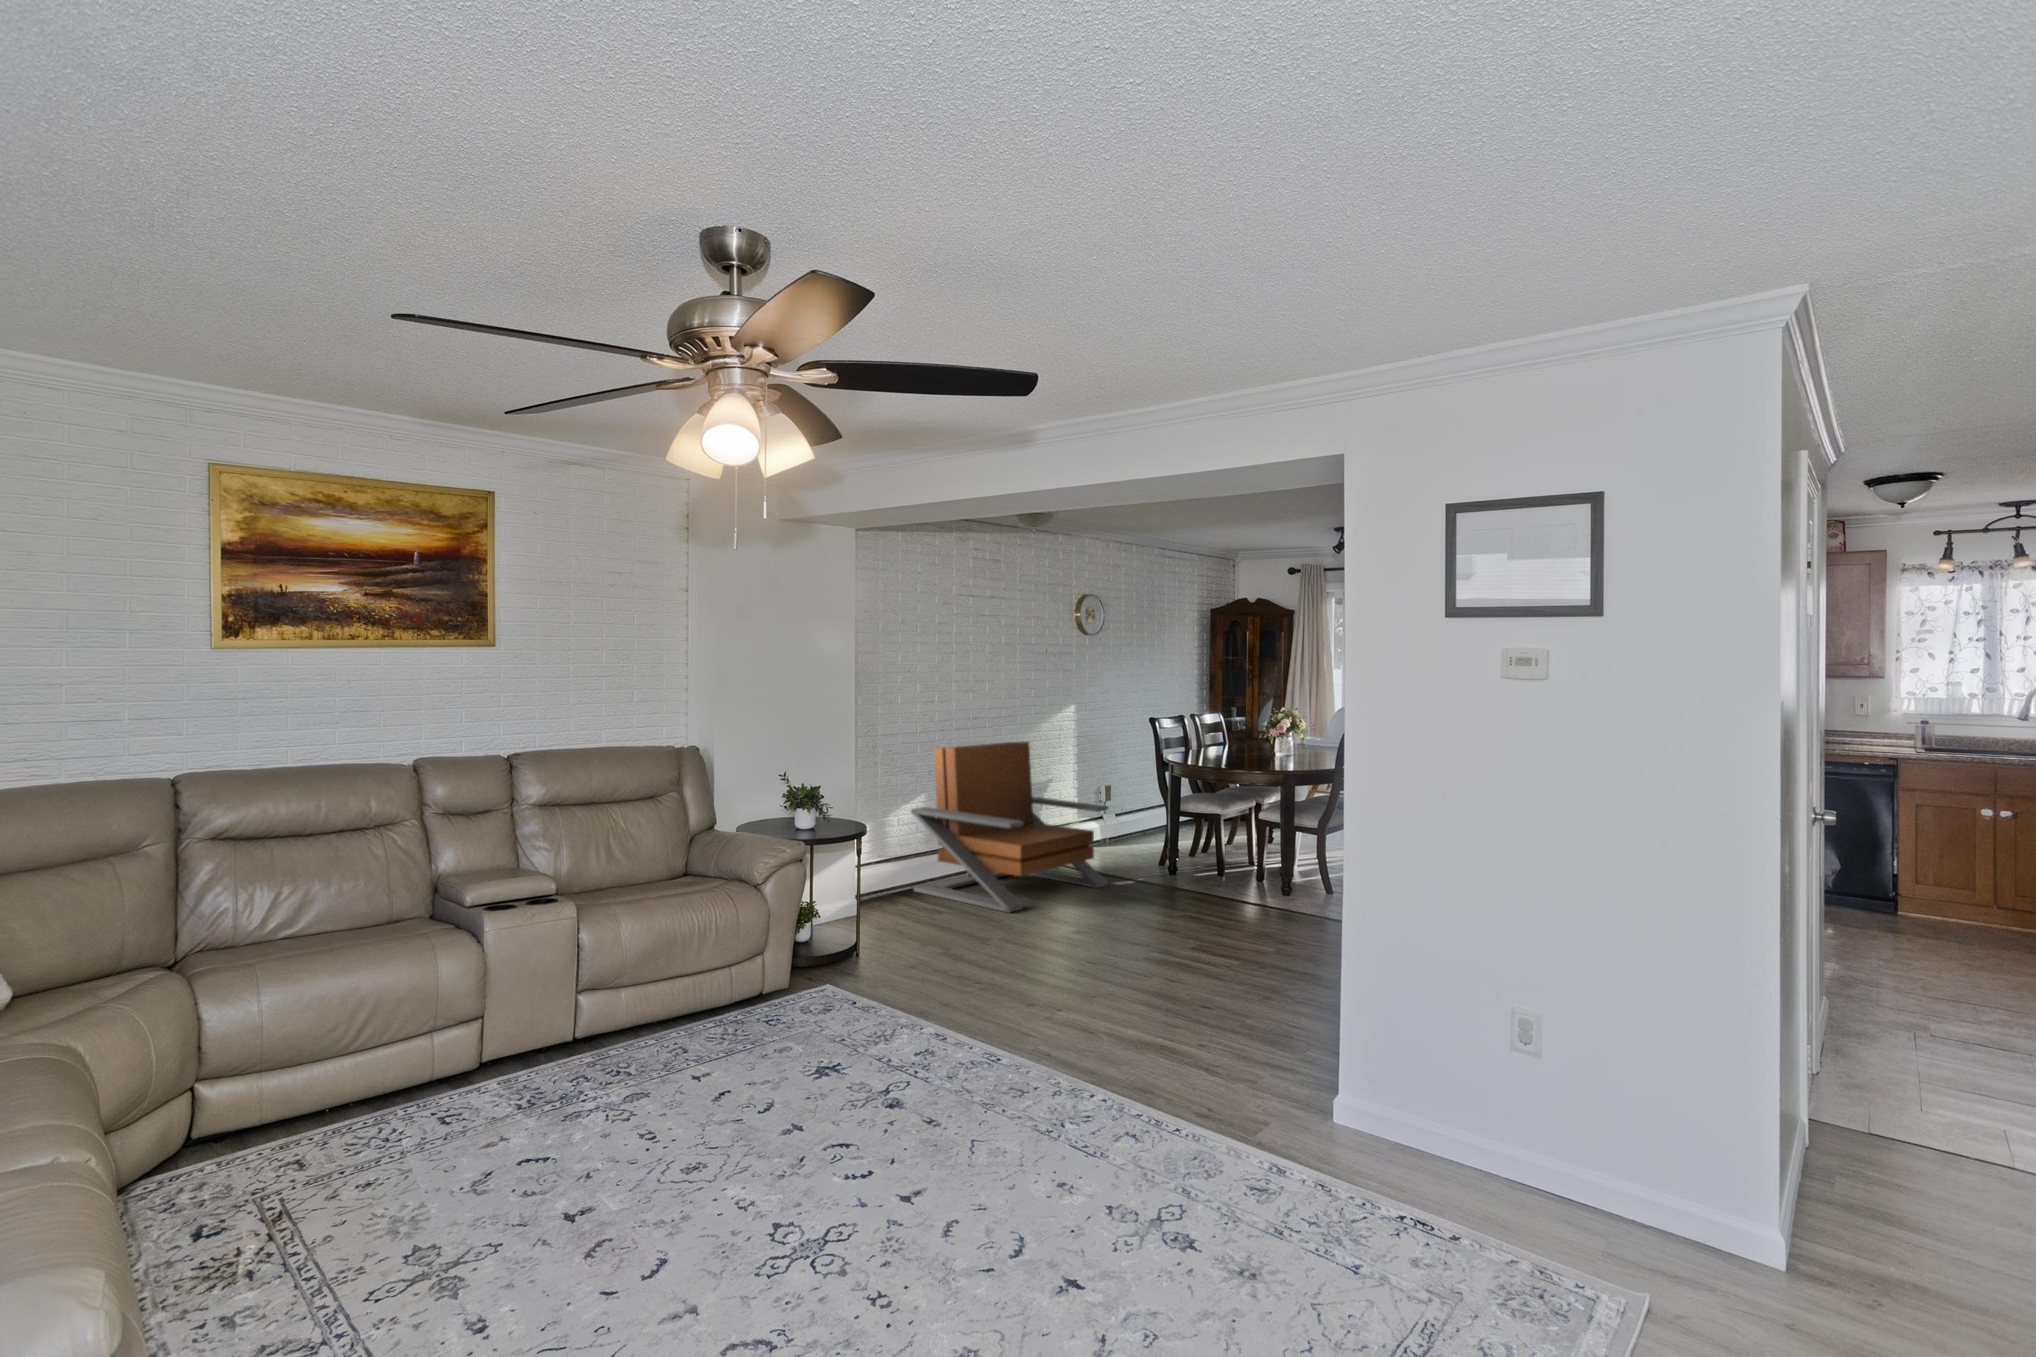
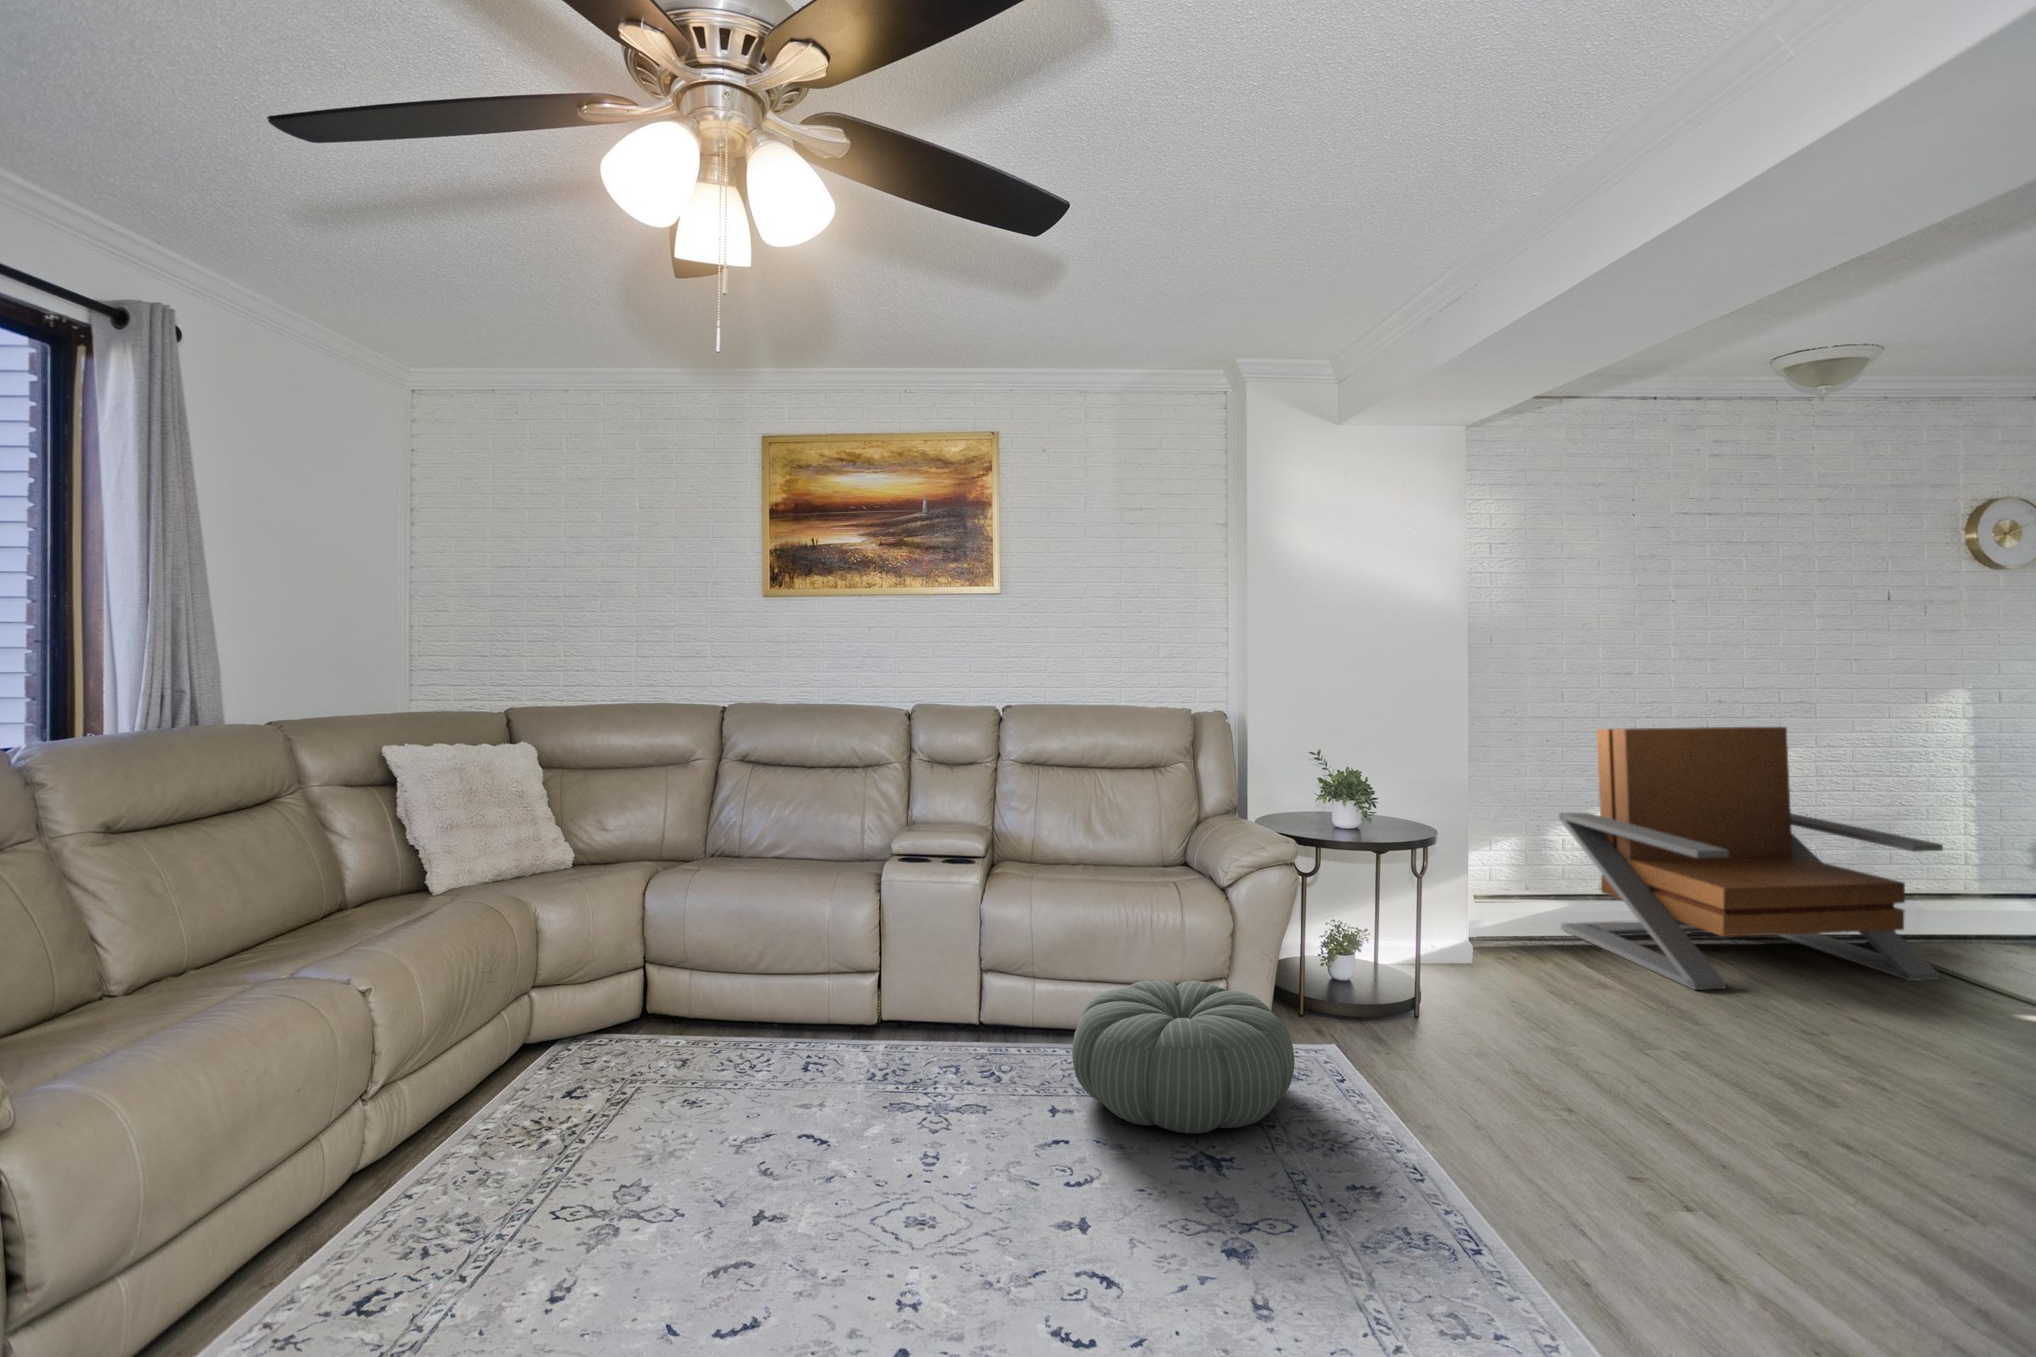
pouf: none [692,958,861,1065] -> present [1072,981,1295,1133]

